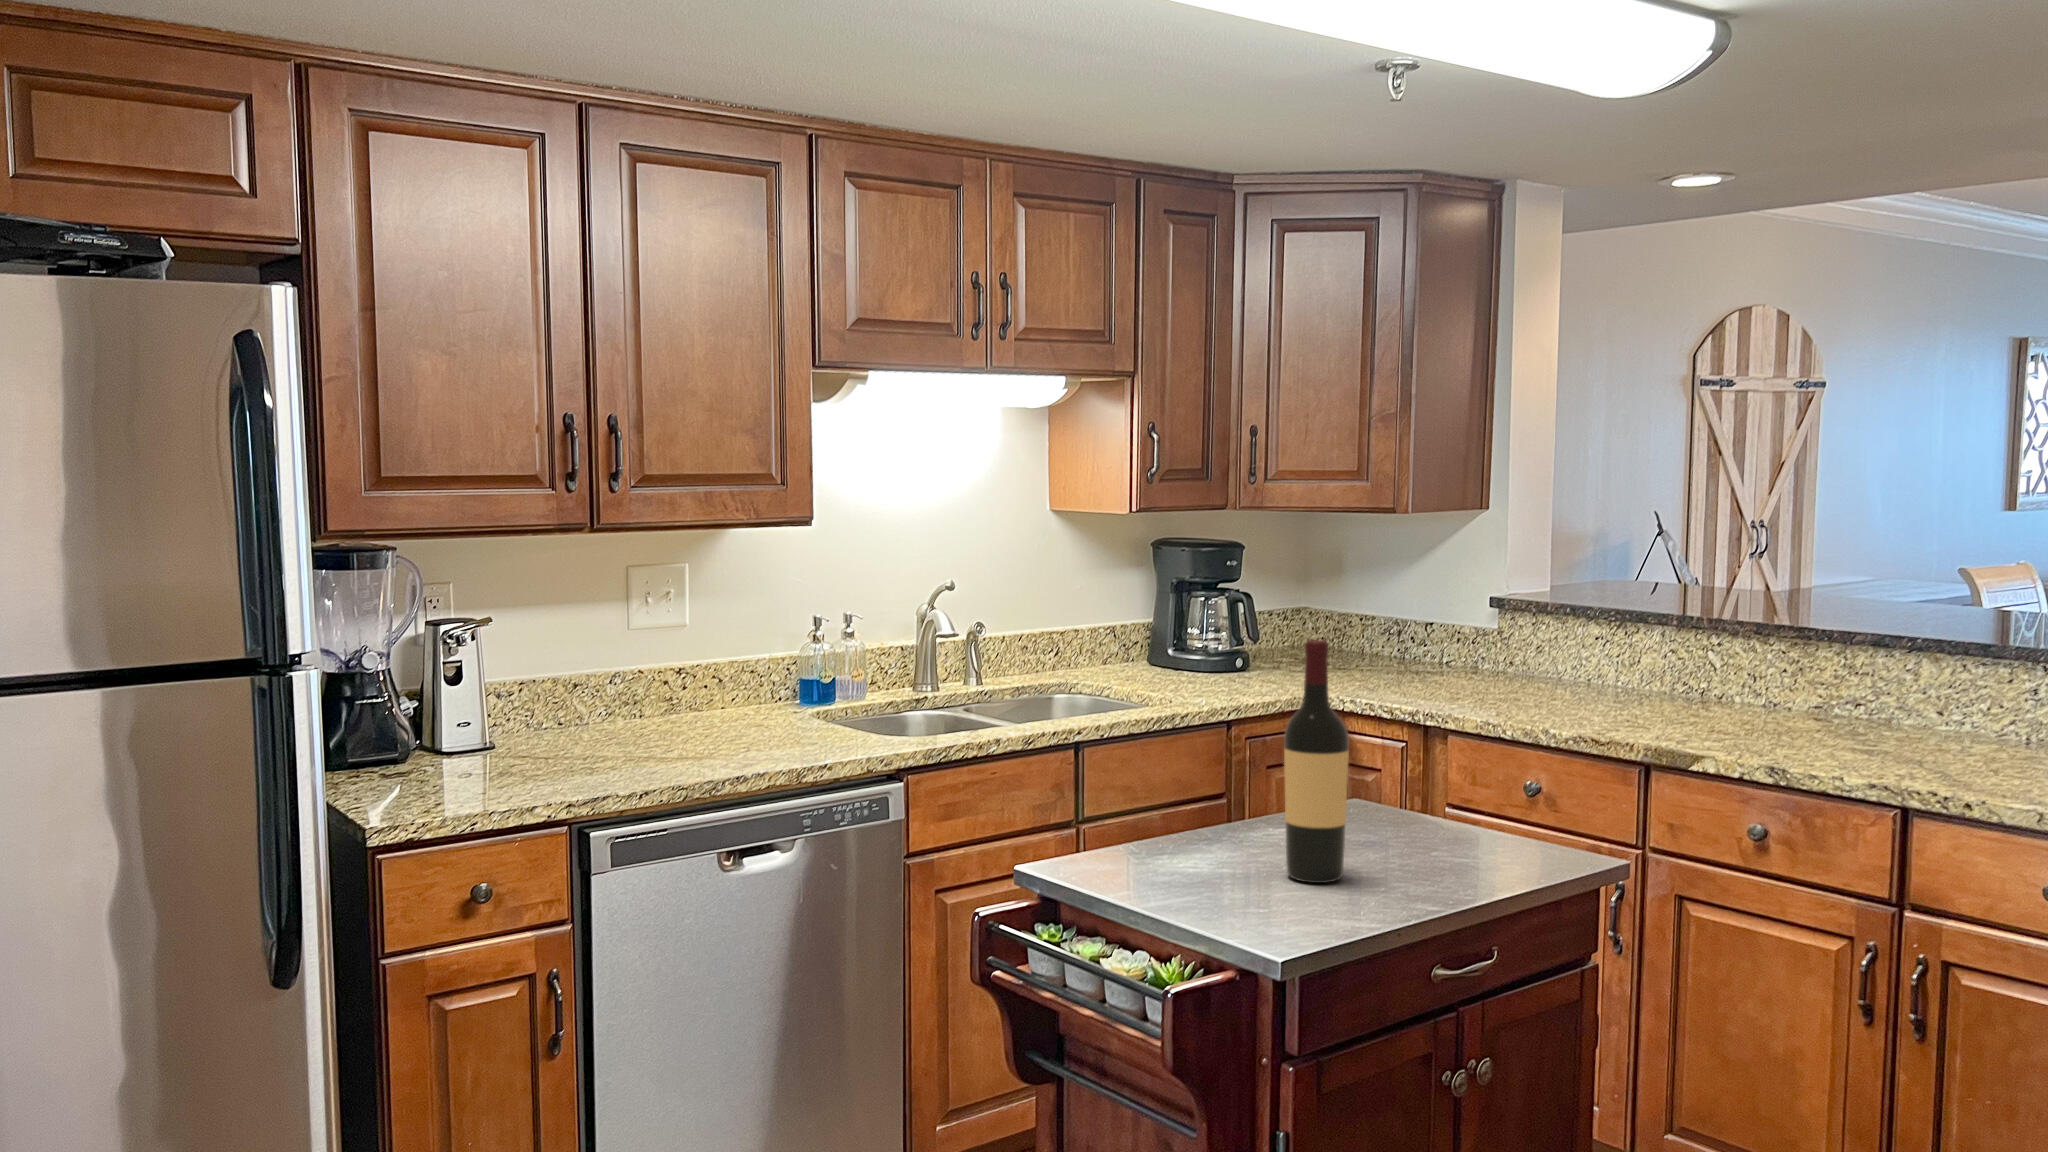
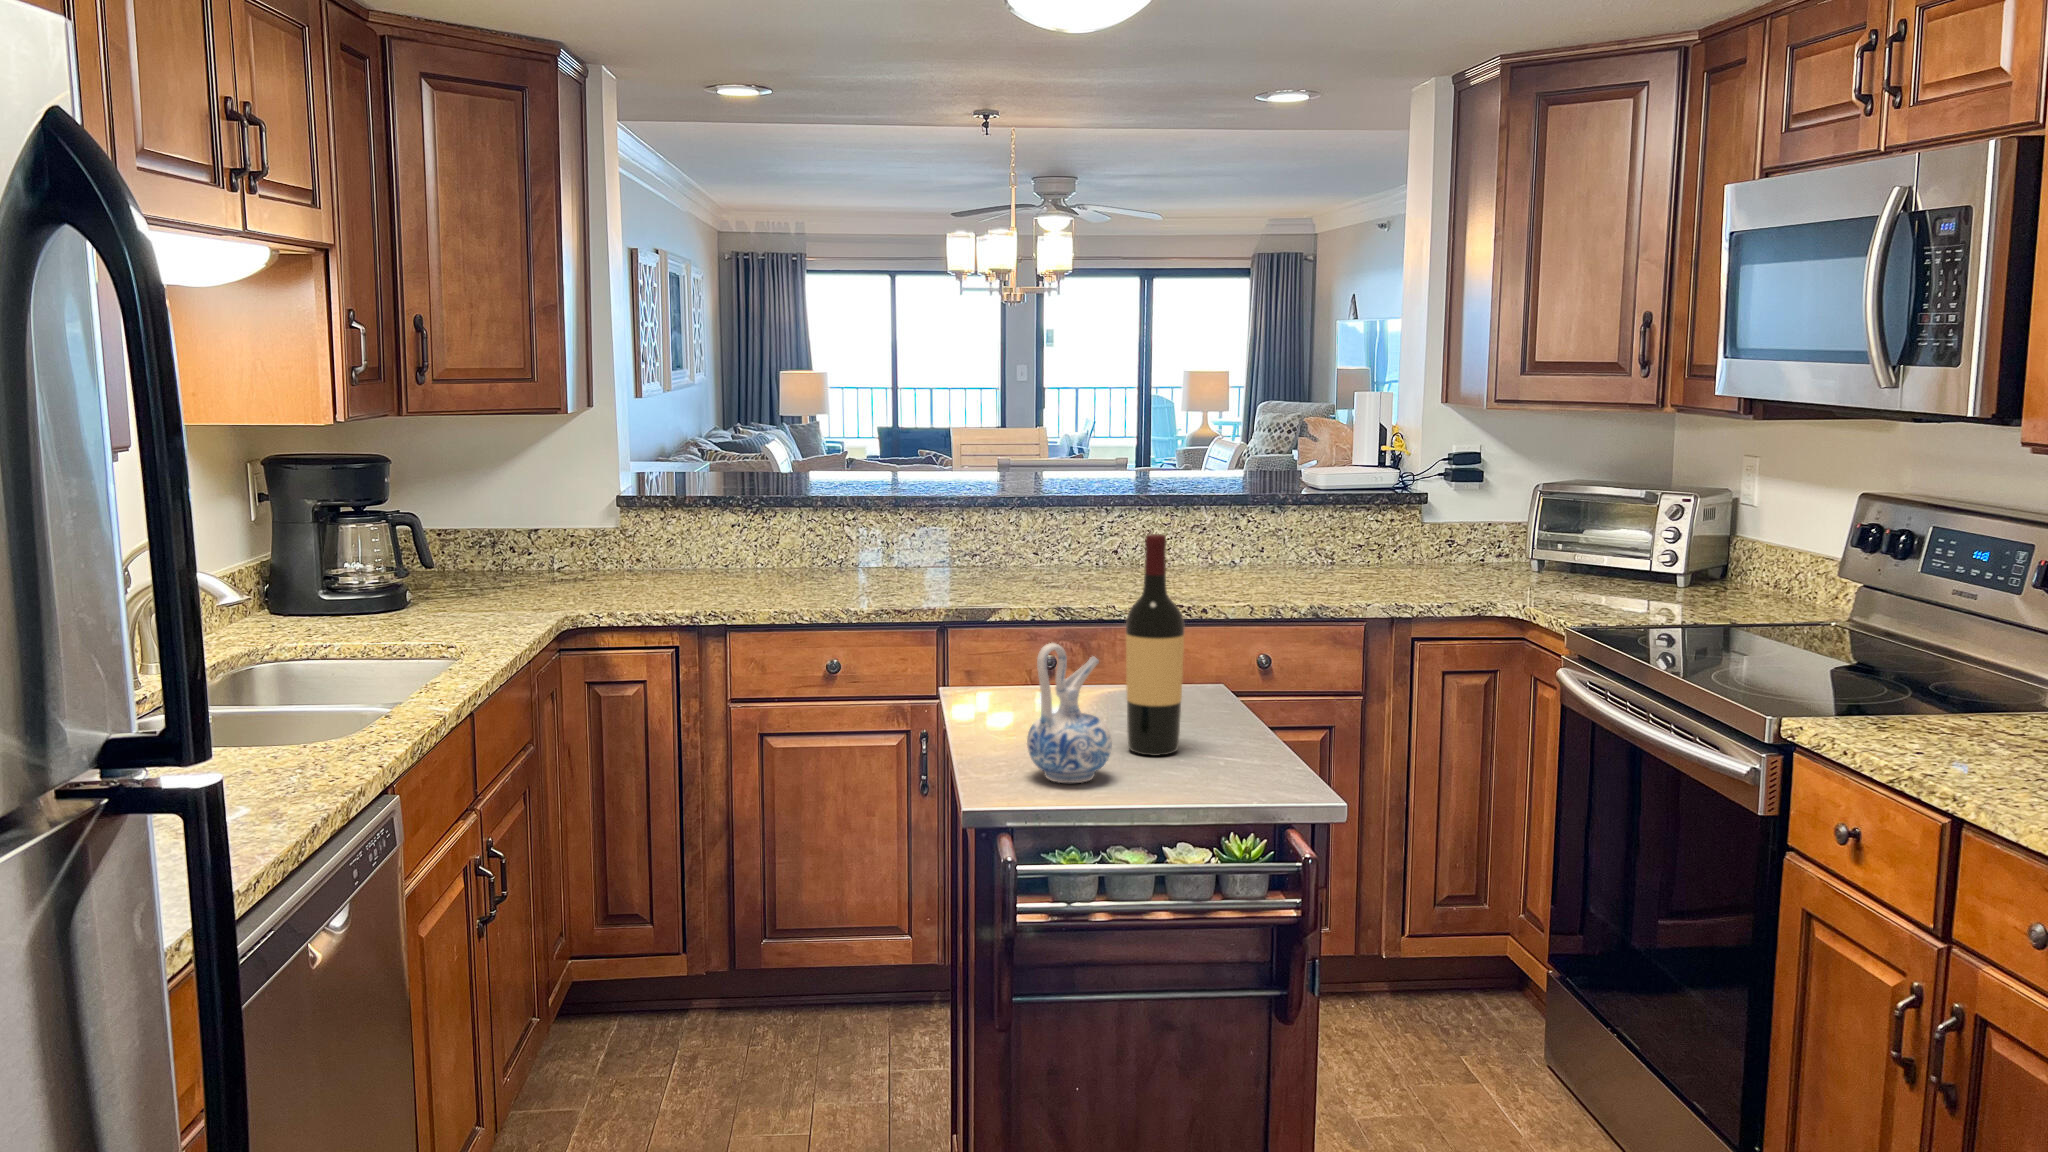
ceramic pitcher: none [1123,728,1206,874] -> present [1027,643,1112,783]

